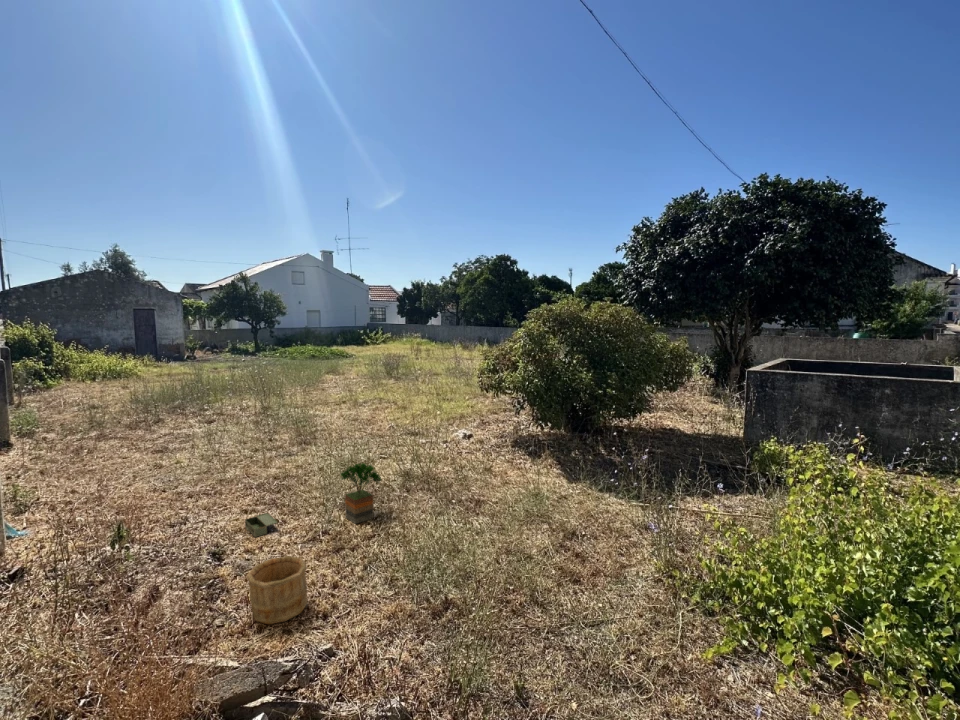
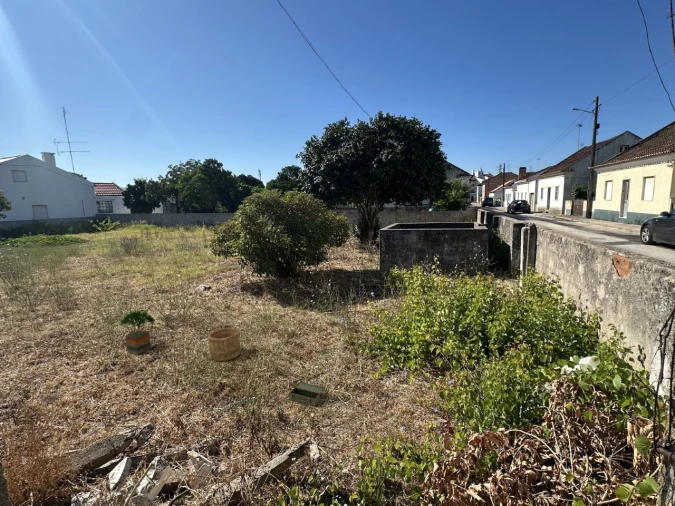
toolbox: present [245,513,278,537] -> present [290,382,324,406]
wooden bucket: present [247,556,307,624] -> present [208,328,240,361]

